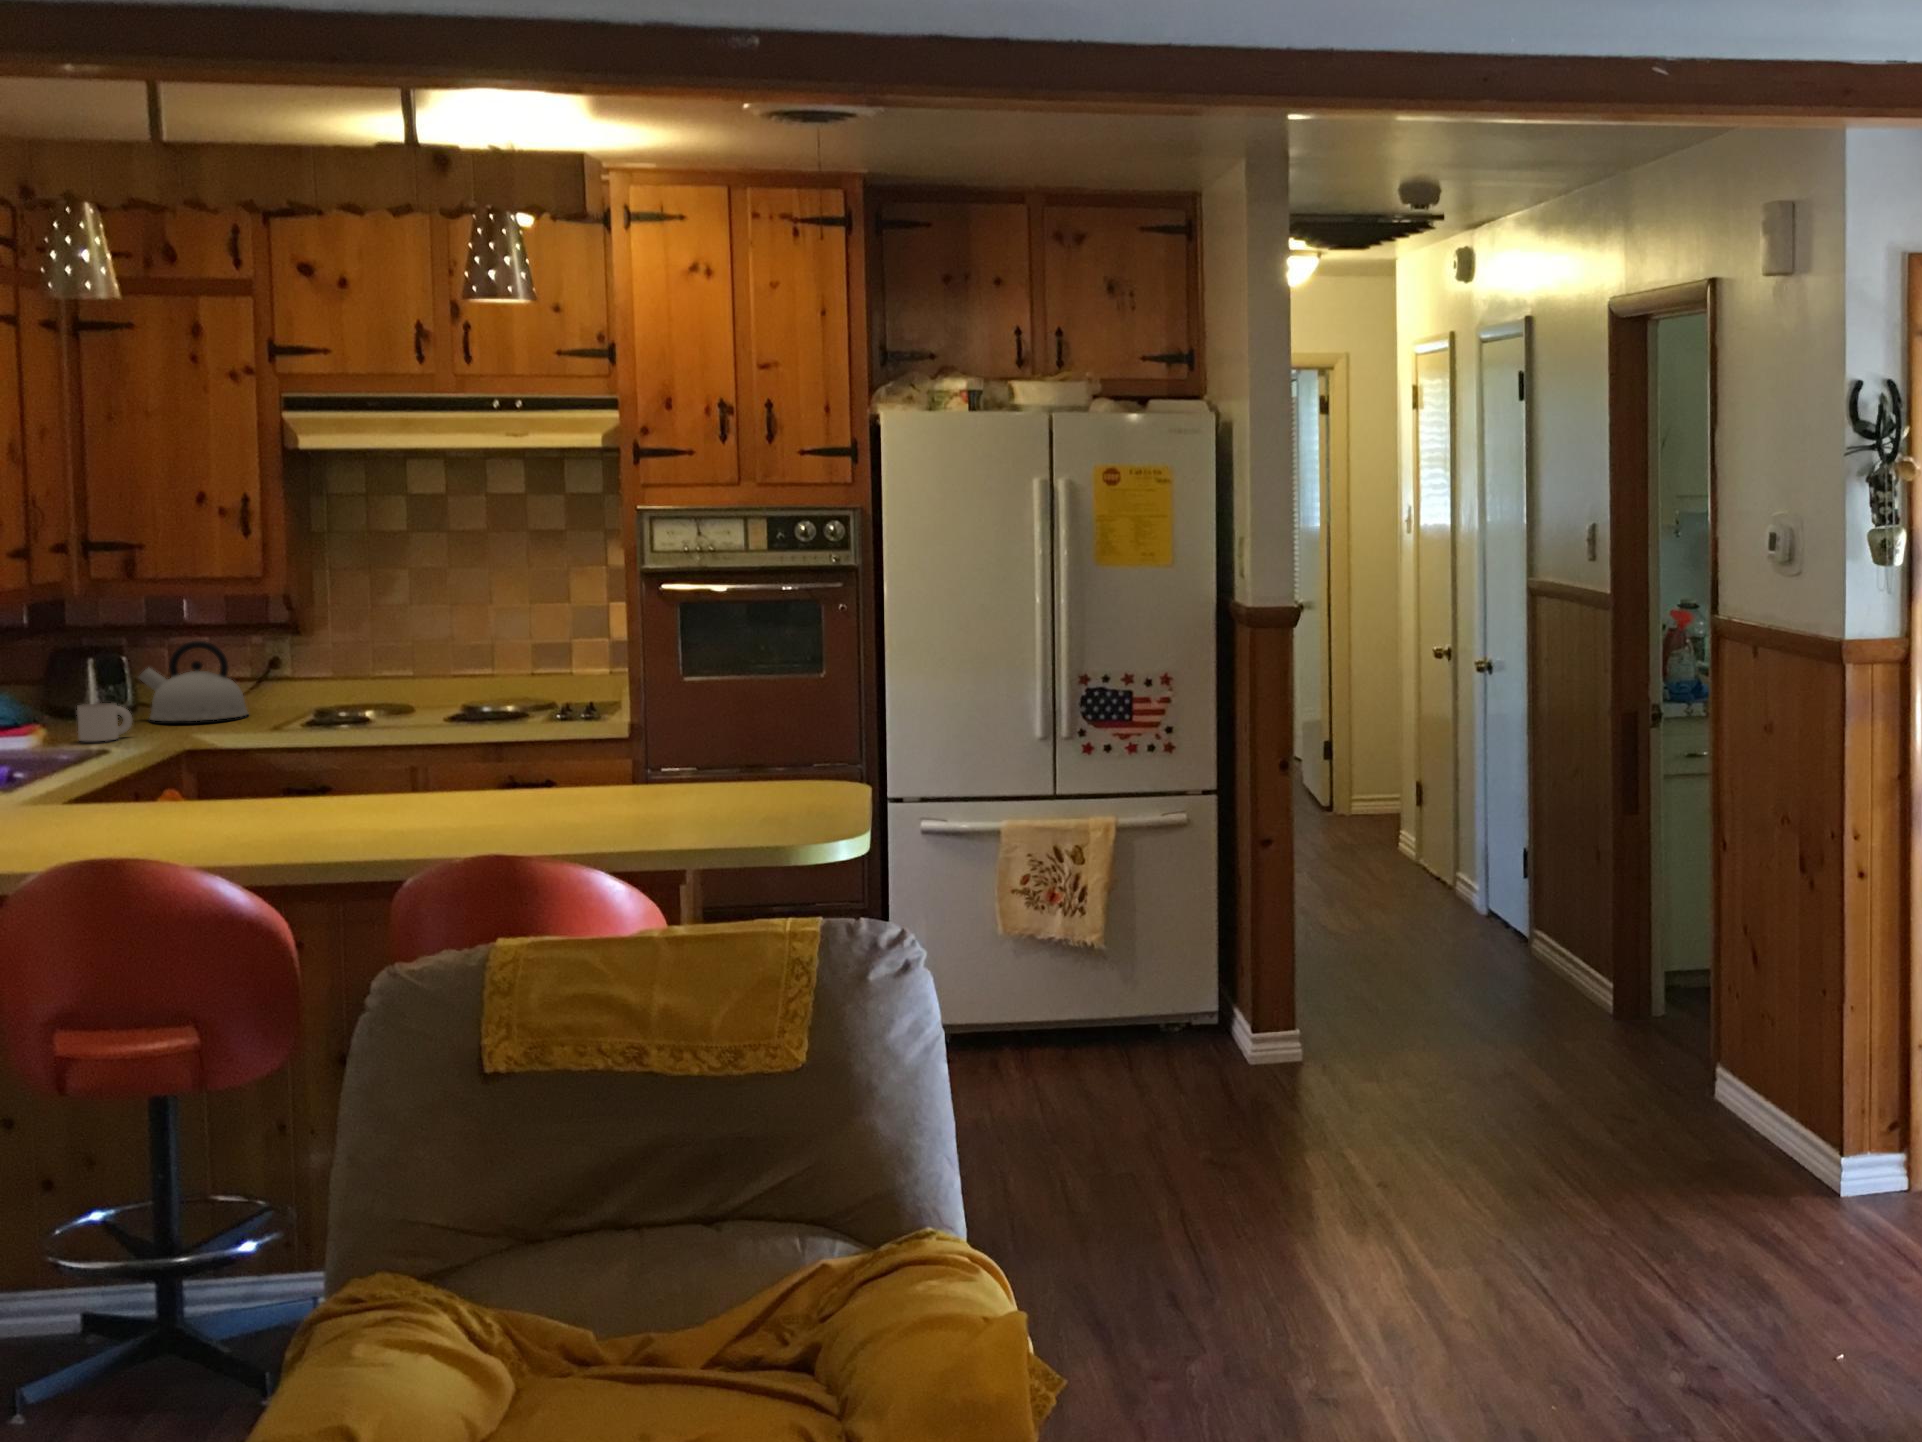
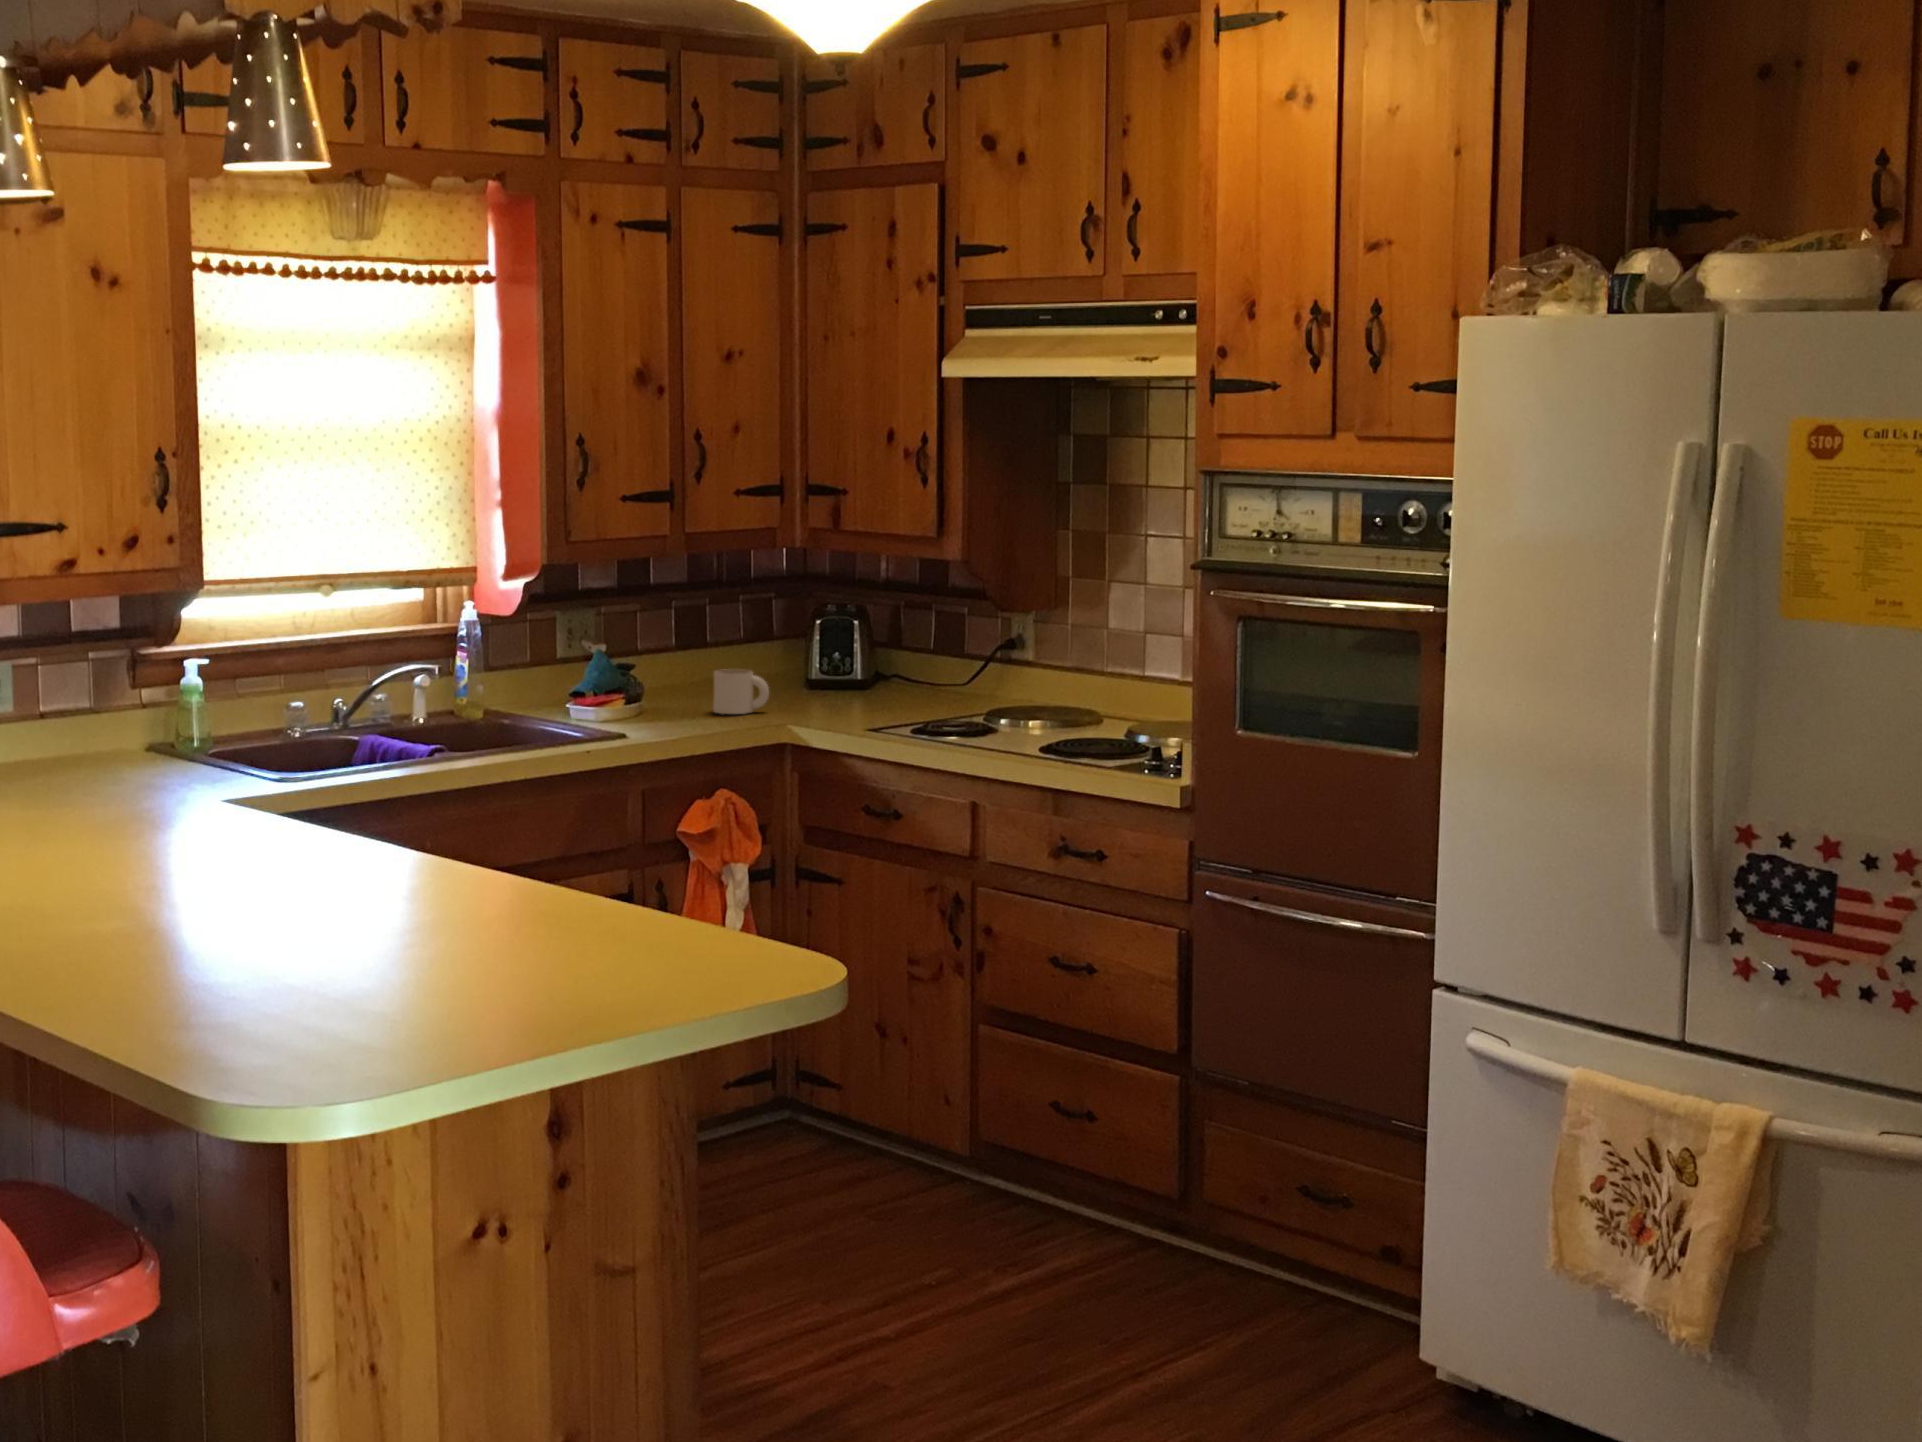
kettle: present [139,641,248,721] -> none [833,607,939,704]

